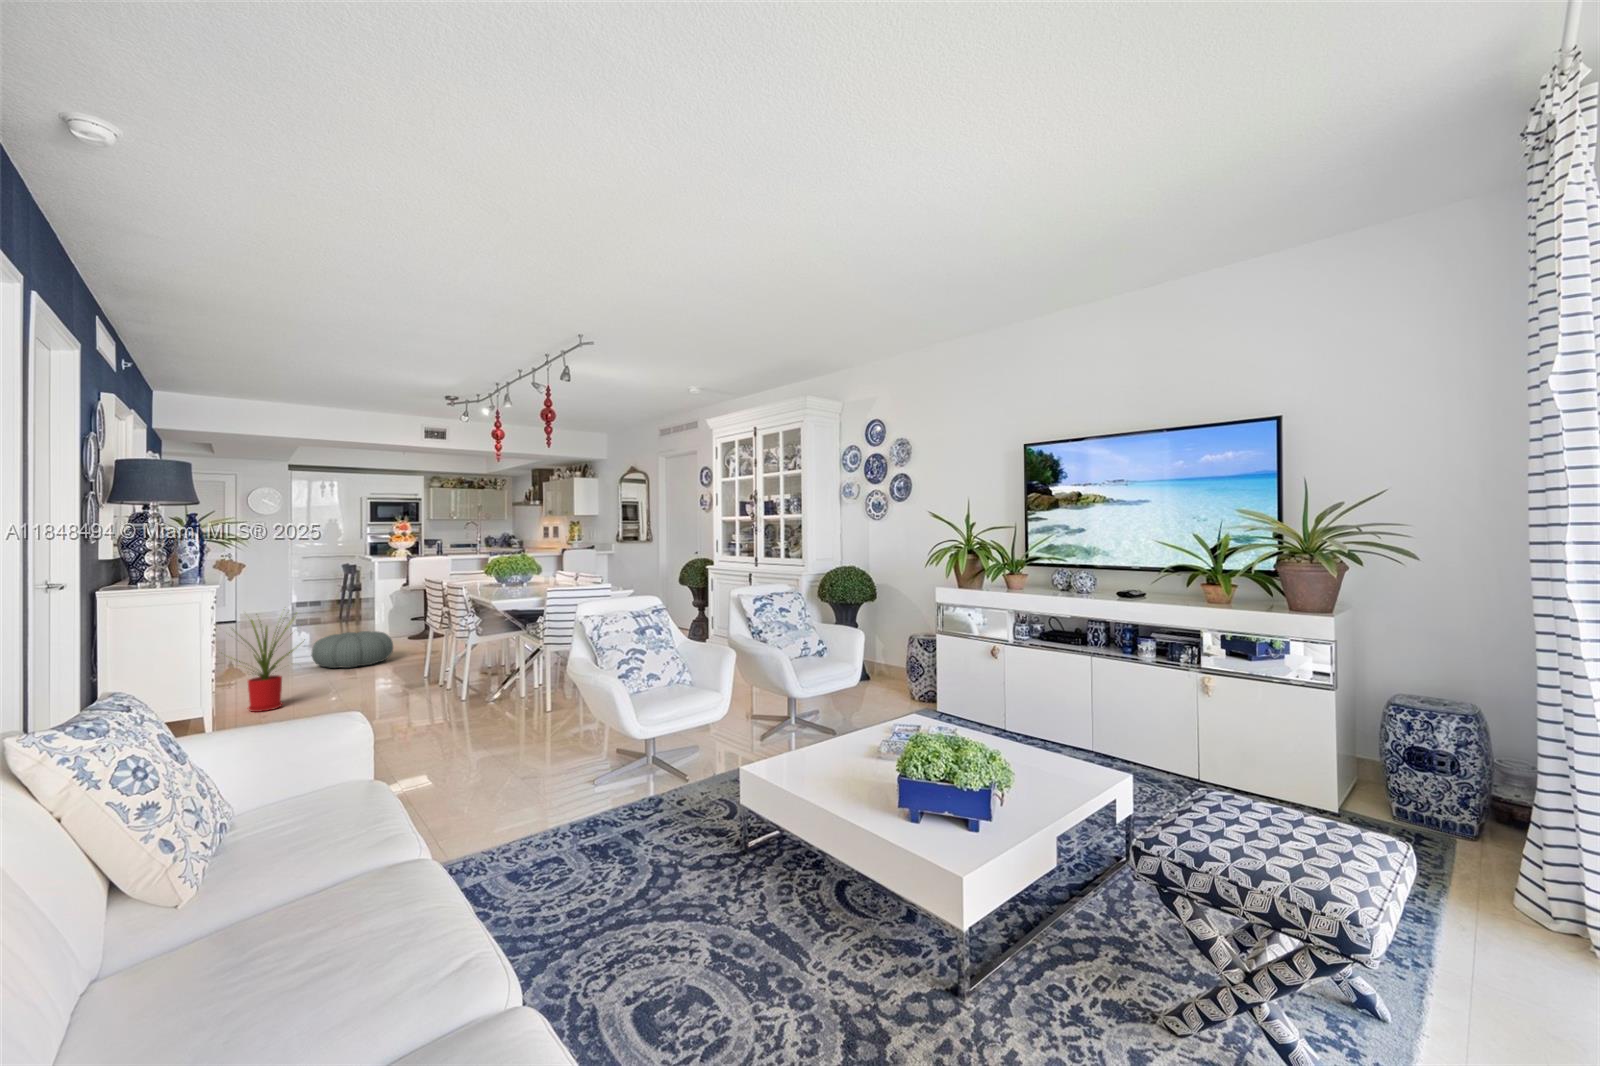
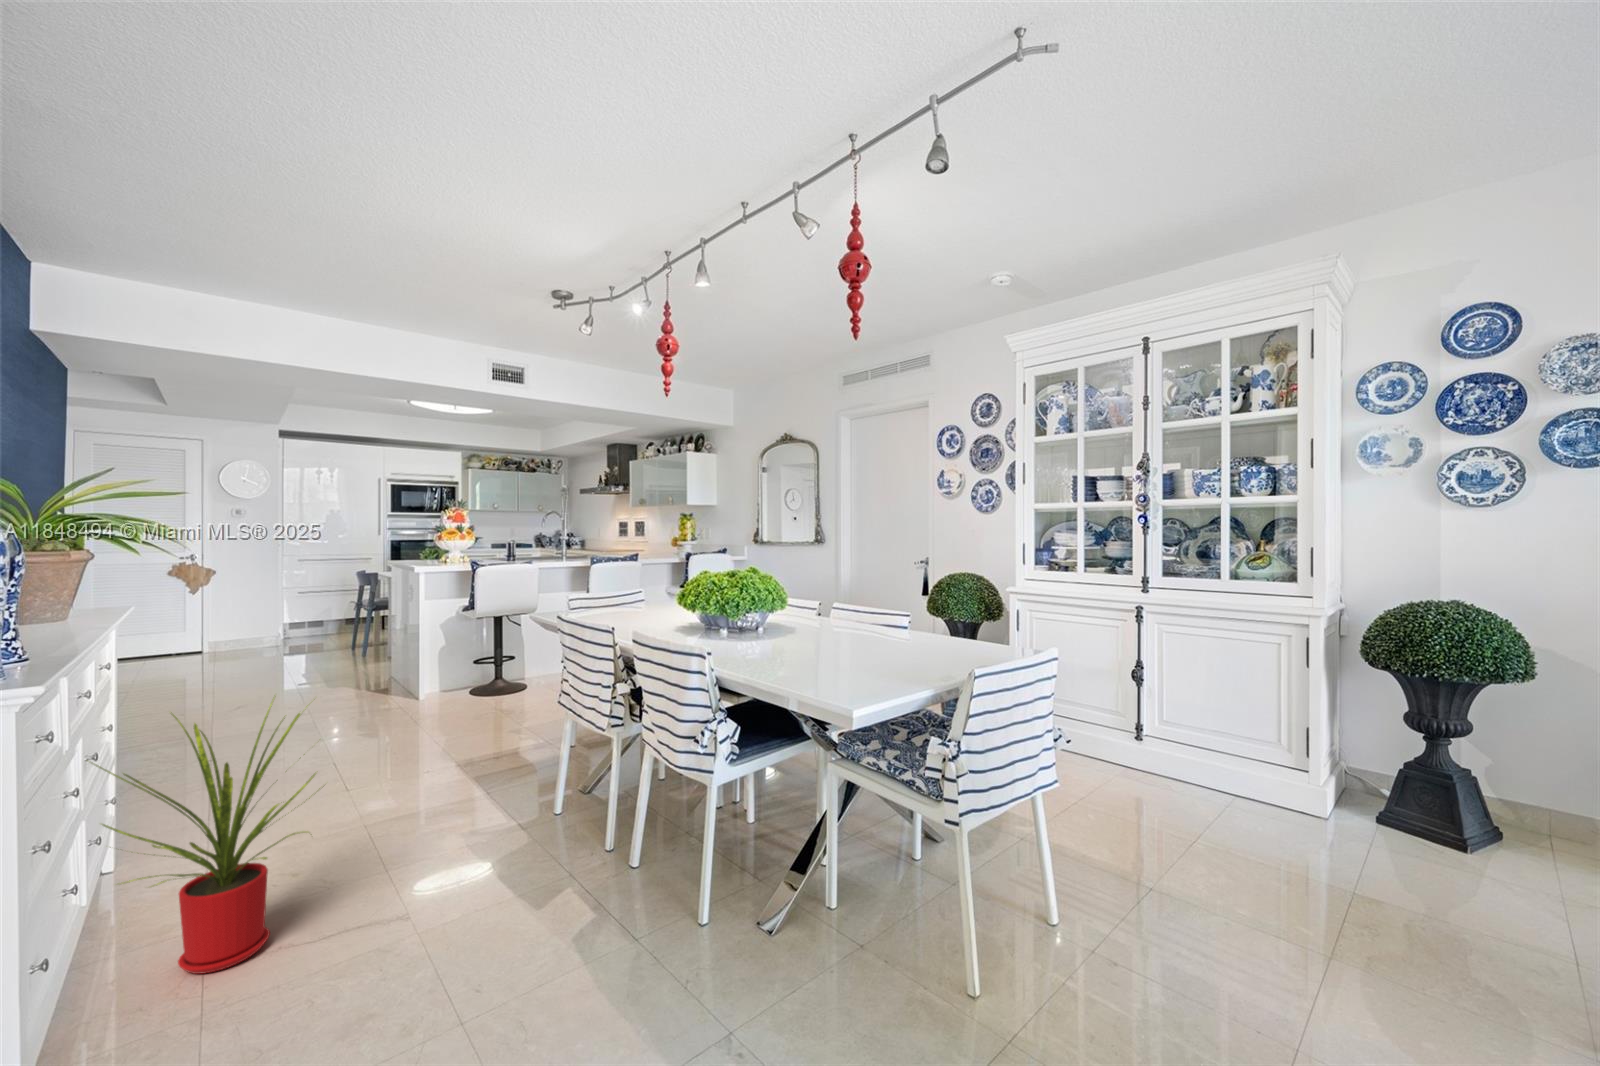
pouf: present [311,631,393,668] -> none [324,699,469,778]

